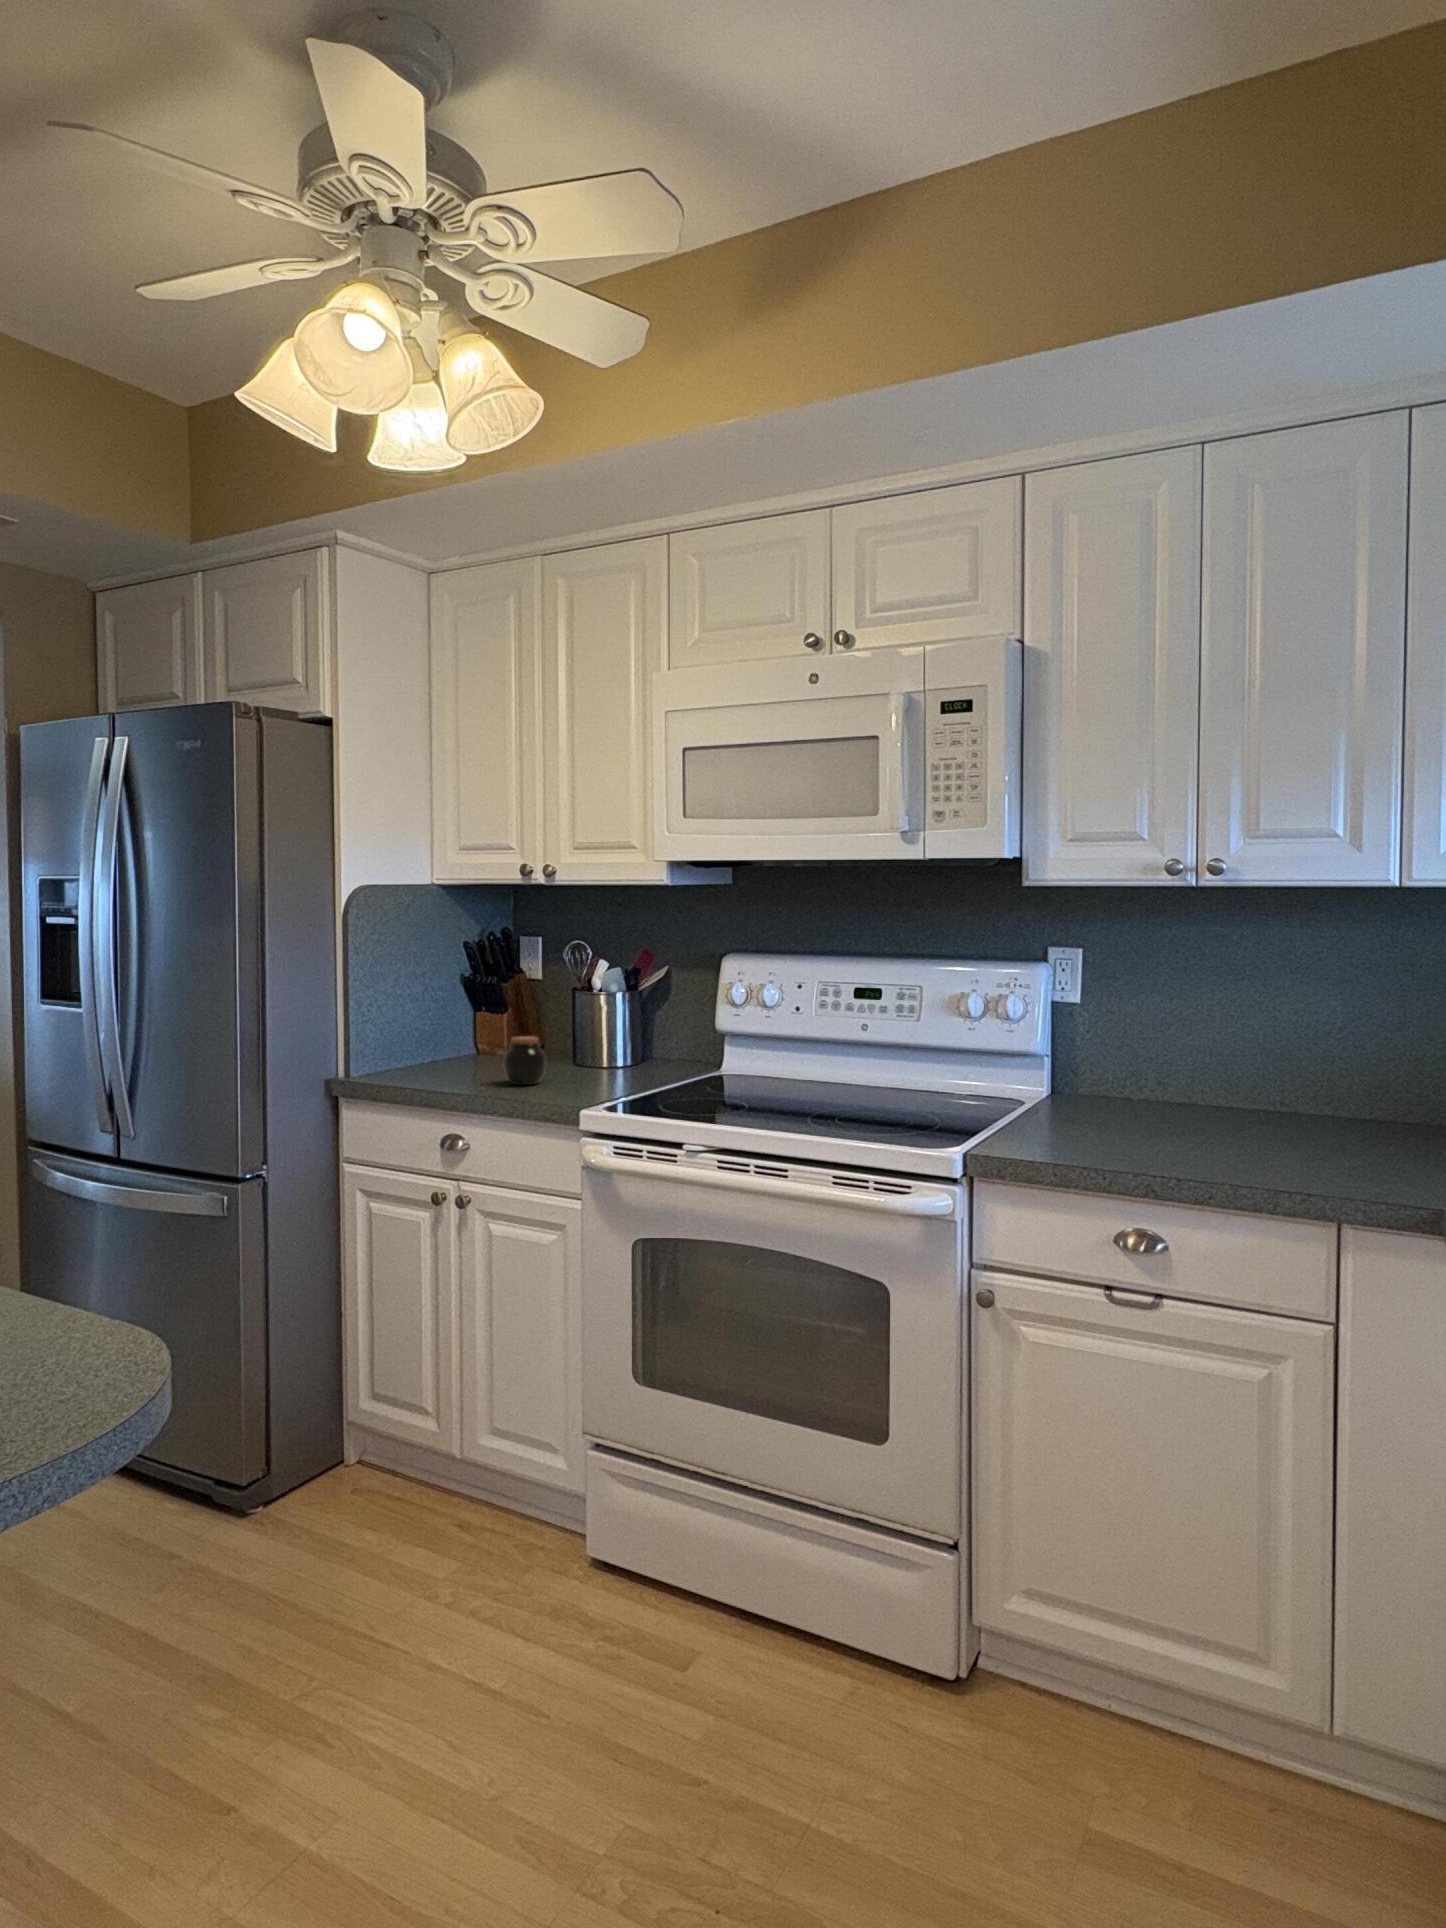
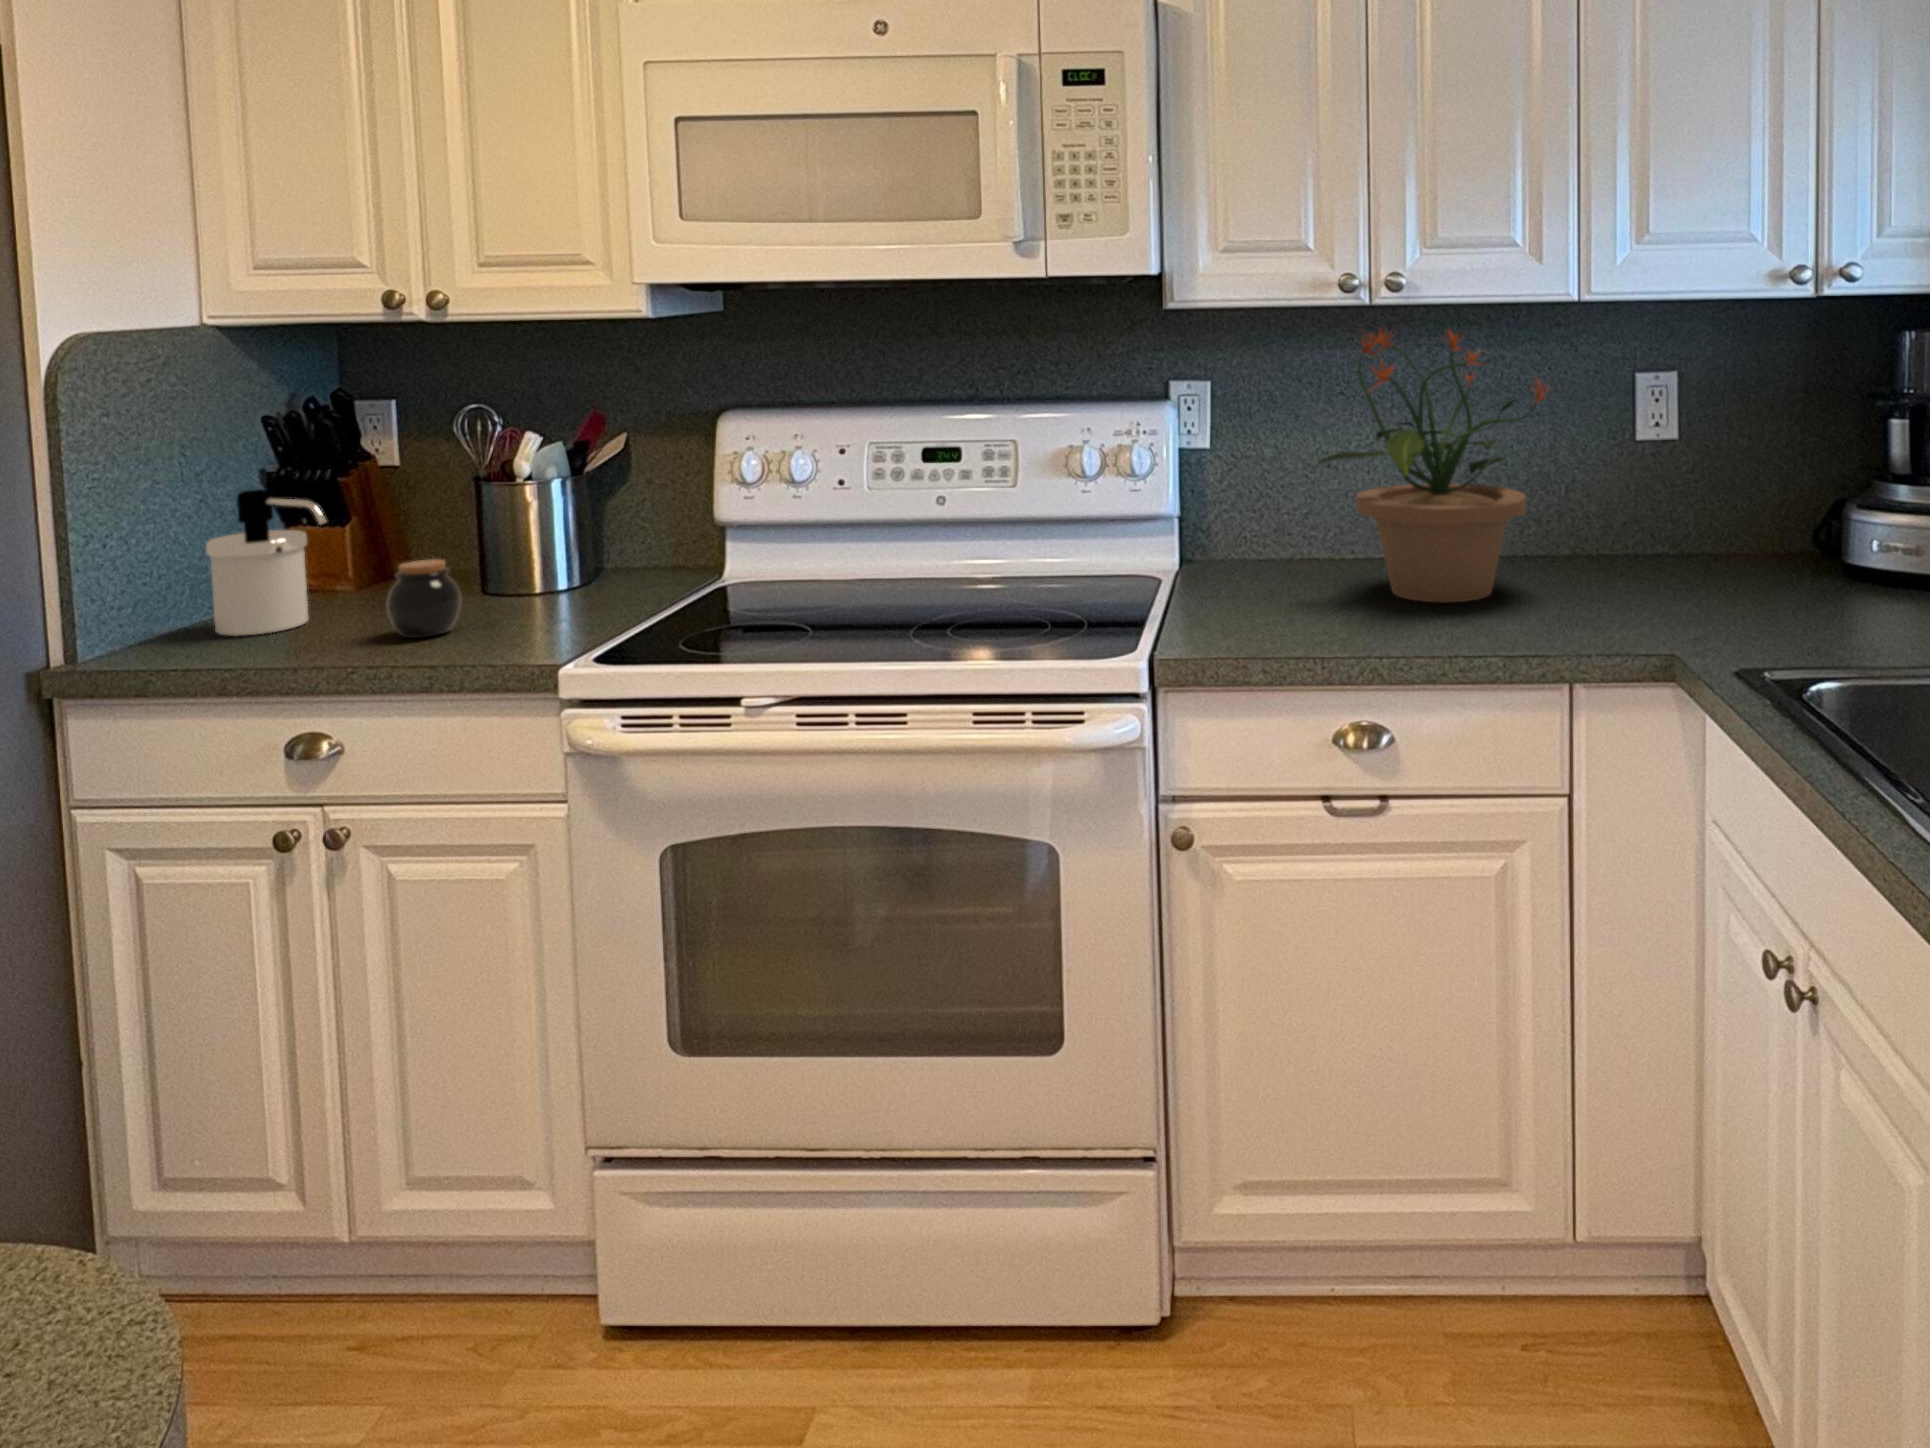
potted plant: none [1139,904,1378,1146] -> present [1319,331,1545,603]
soap dispenser: none [419,985,479,1074] -> present [206,489,327,636]

